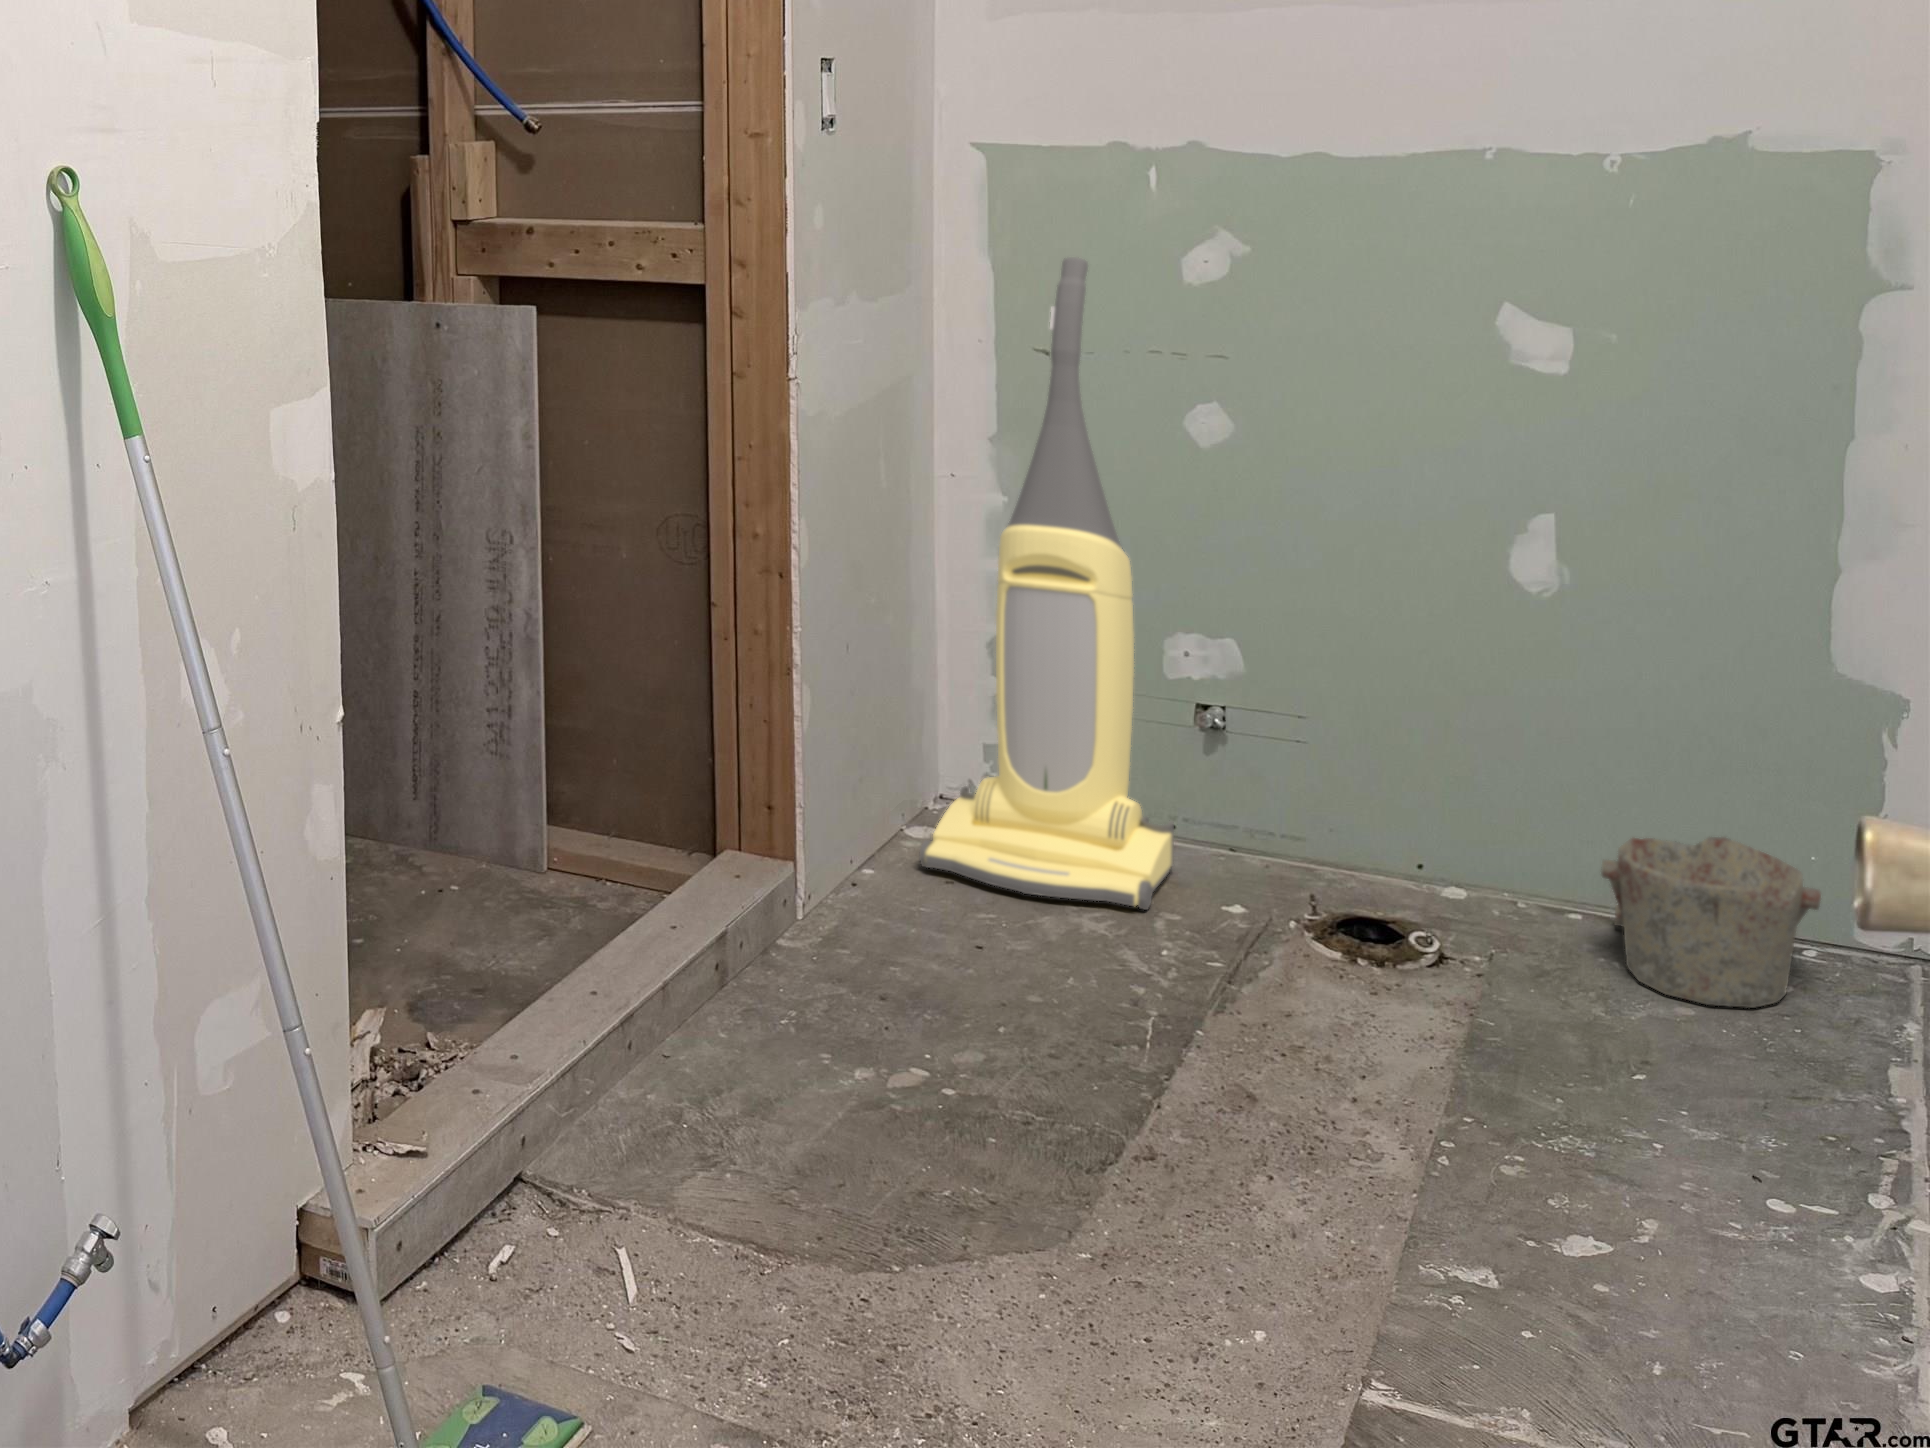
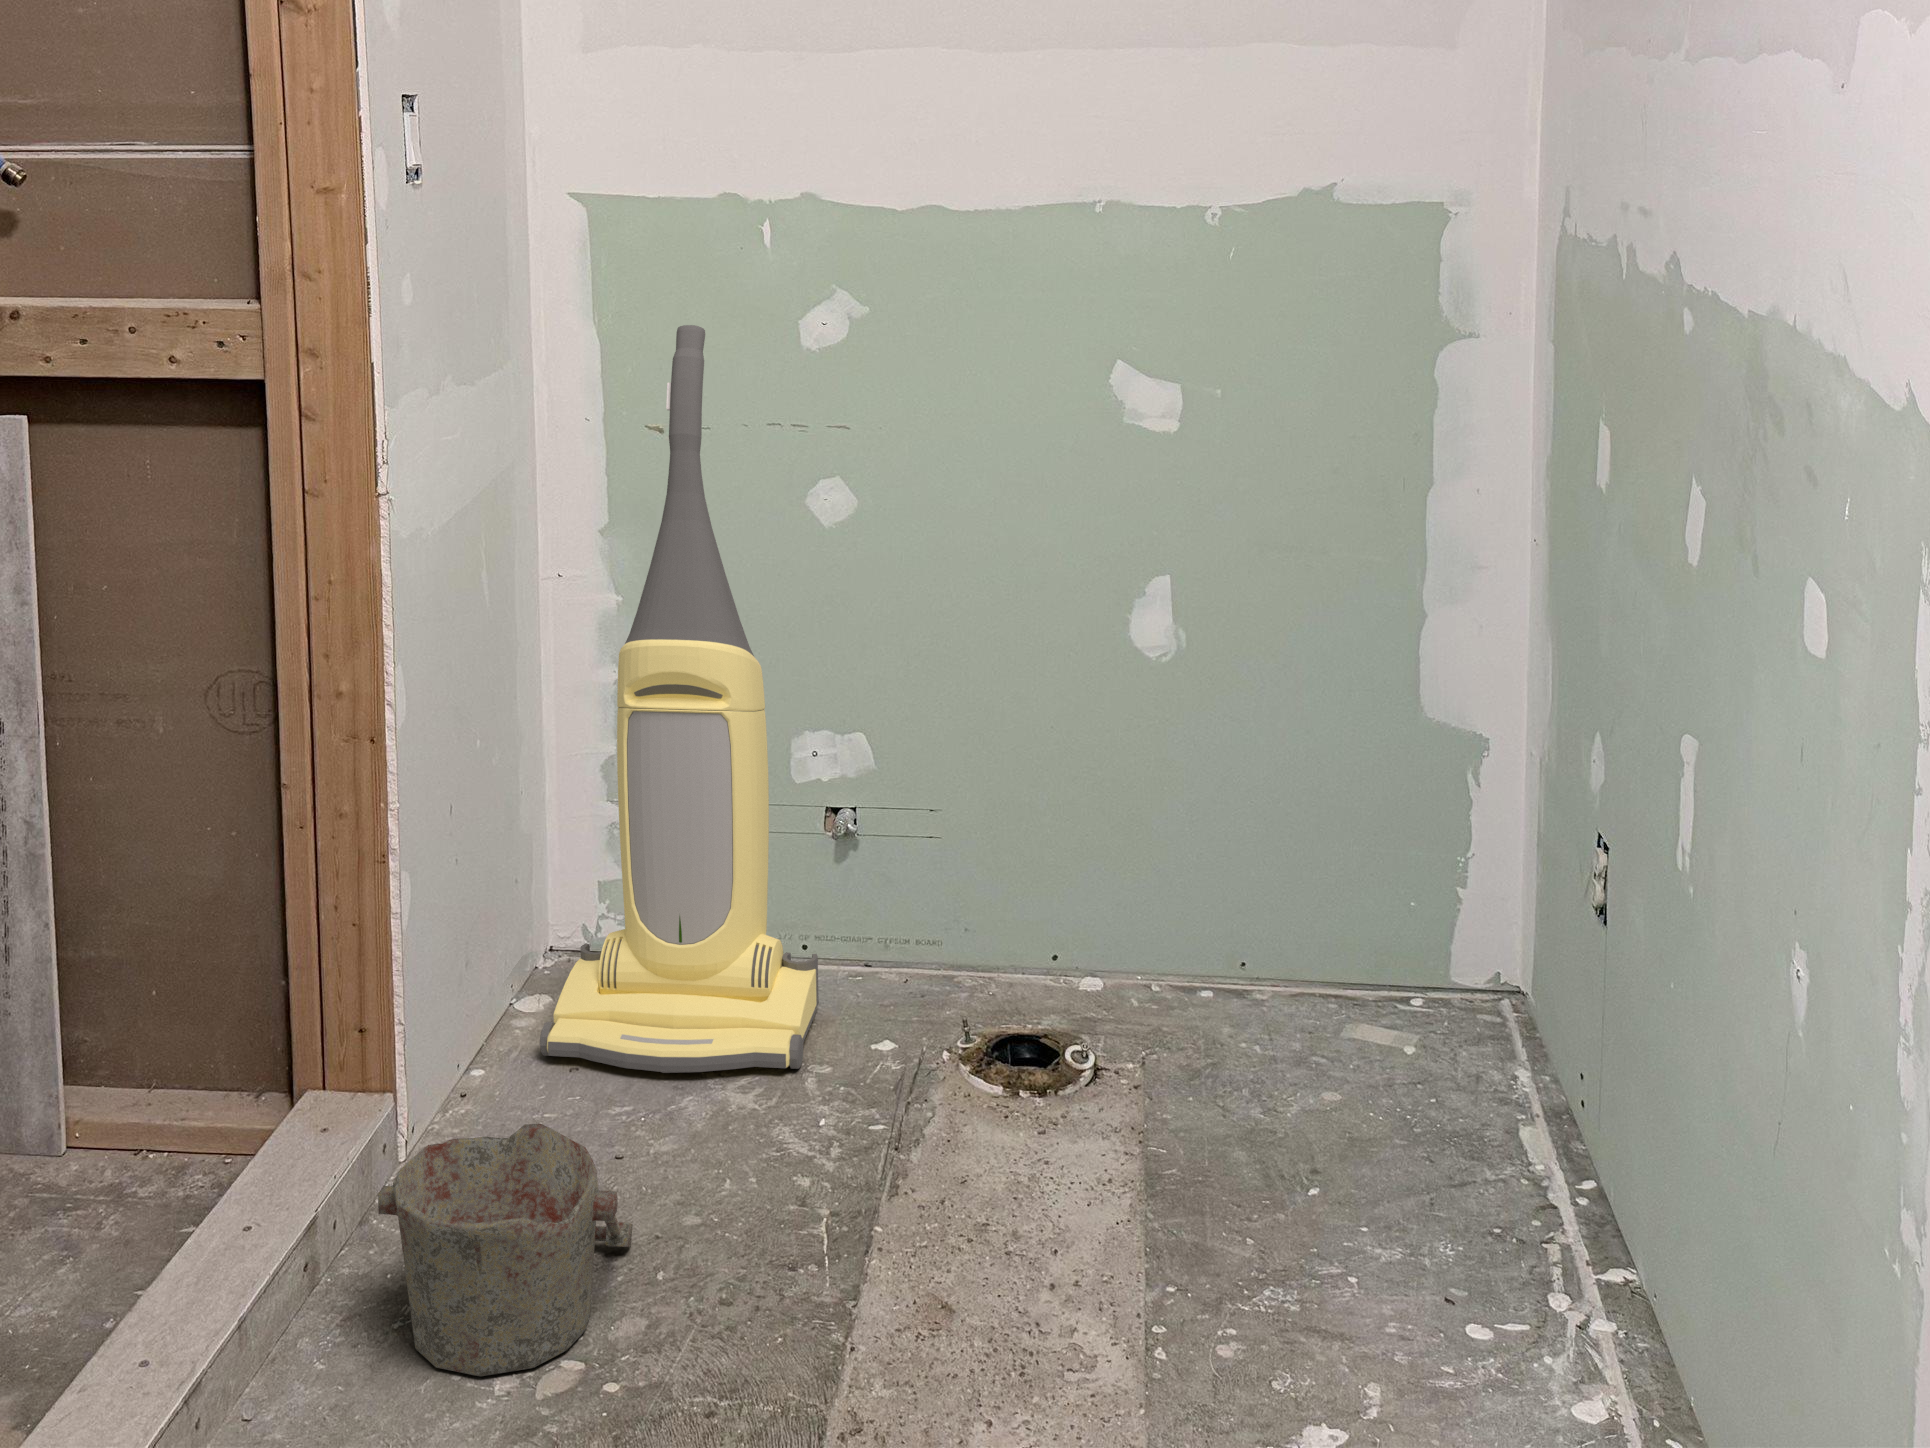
bucket: present [1601,837,1821,1008] -> present [378,1124,633,1376]

